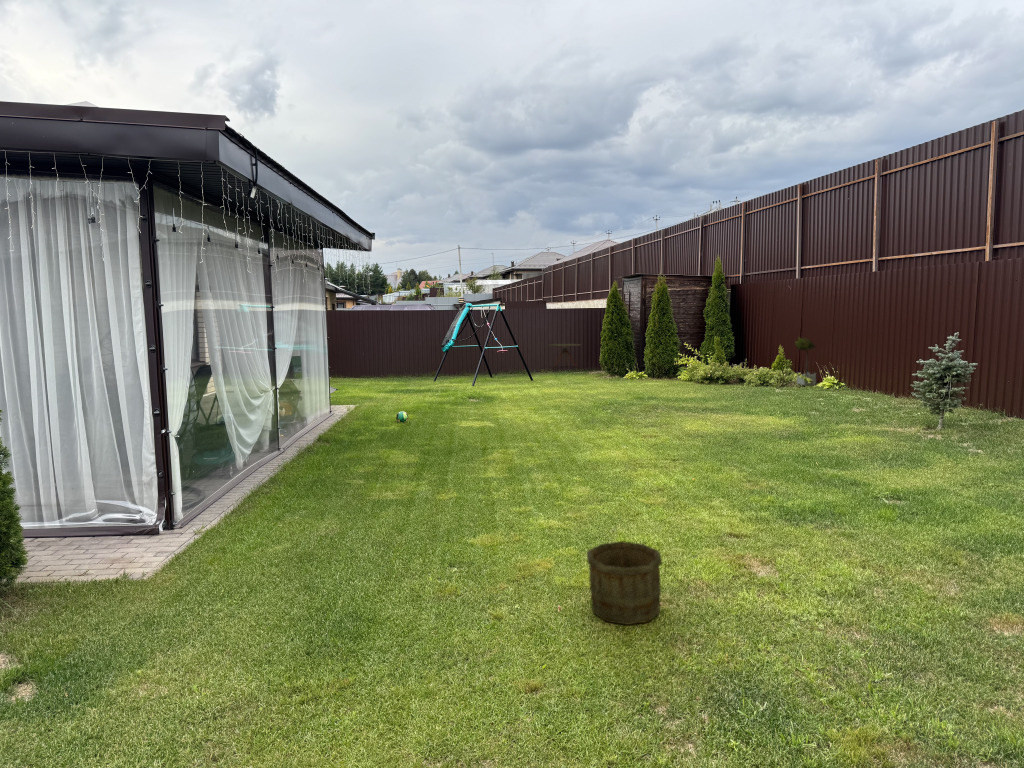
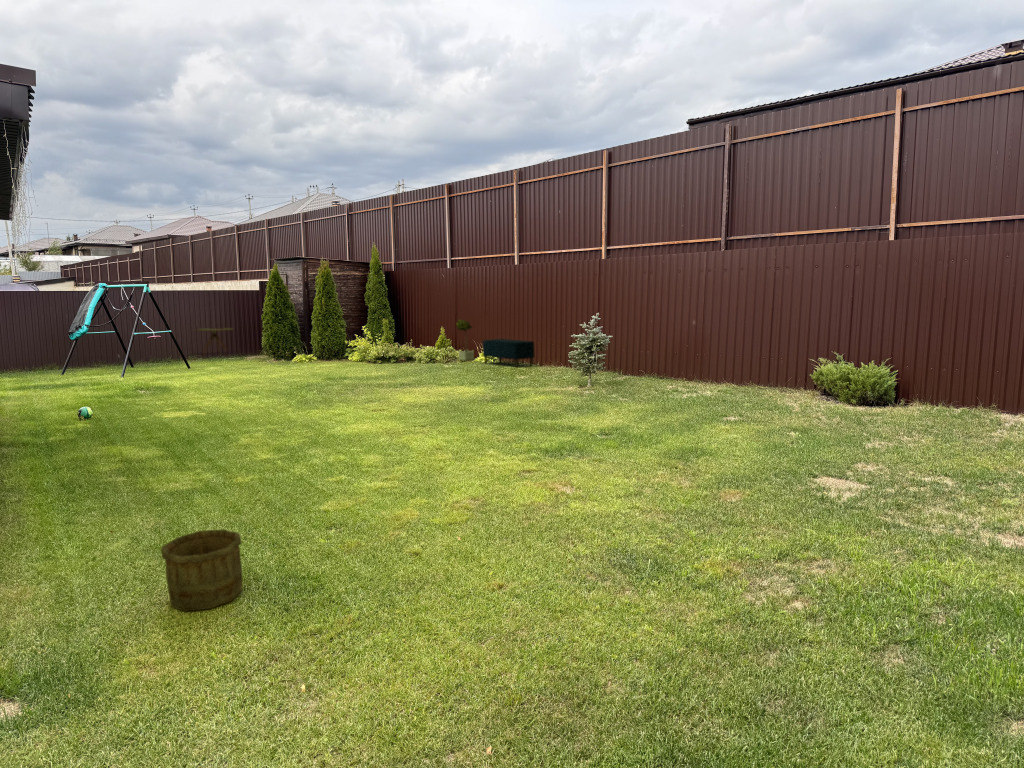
bench: none [822,361,891,397] -> present [483,339,535,367]
wooden bucket: present [587,541,662,625] -> present [161,530,242,611]

